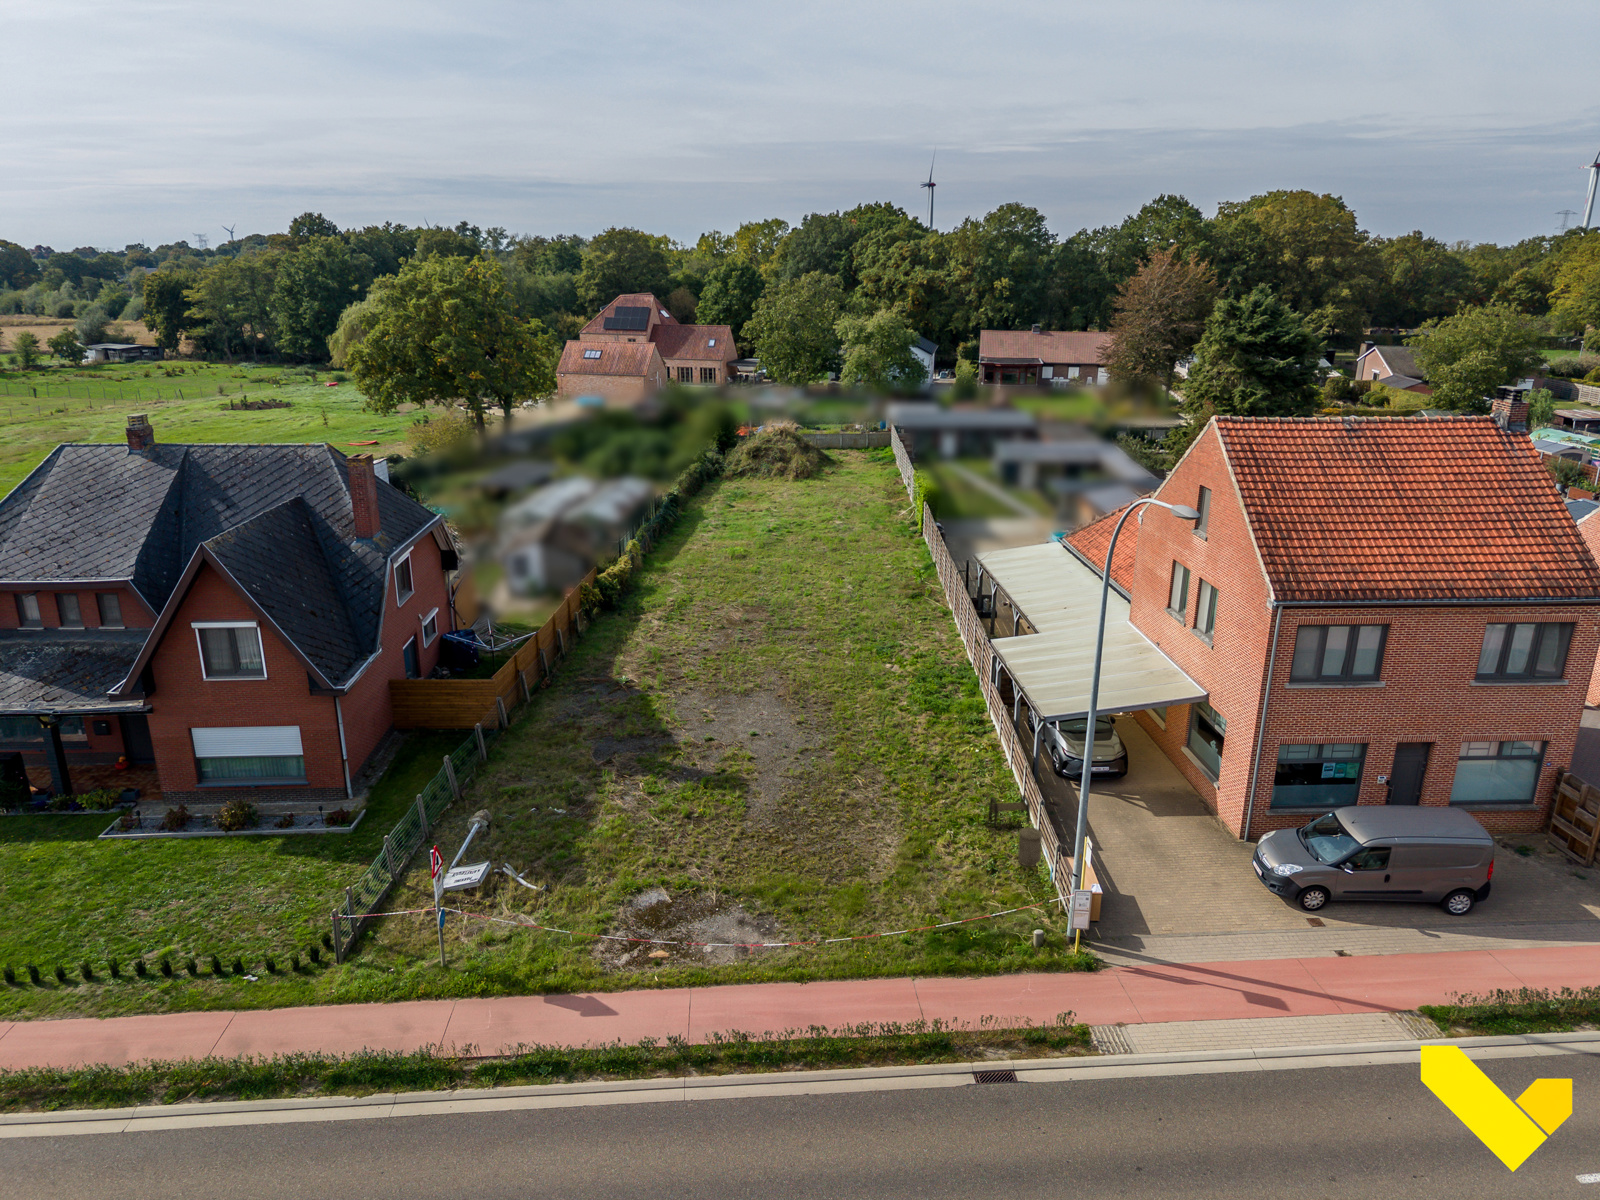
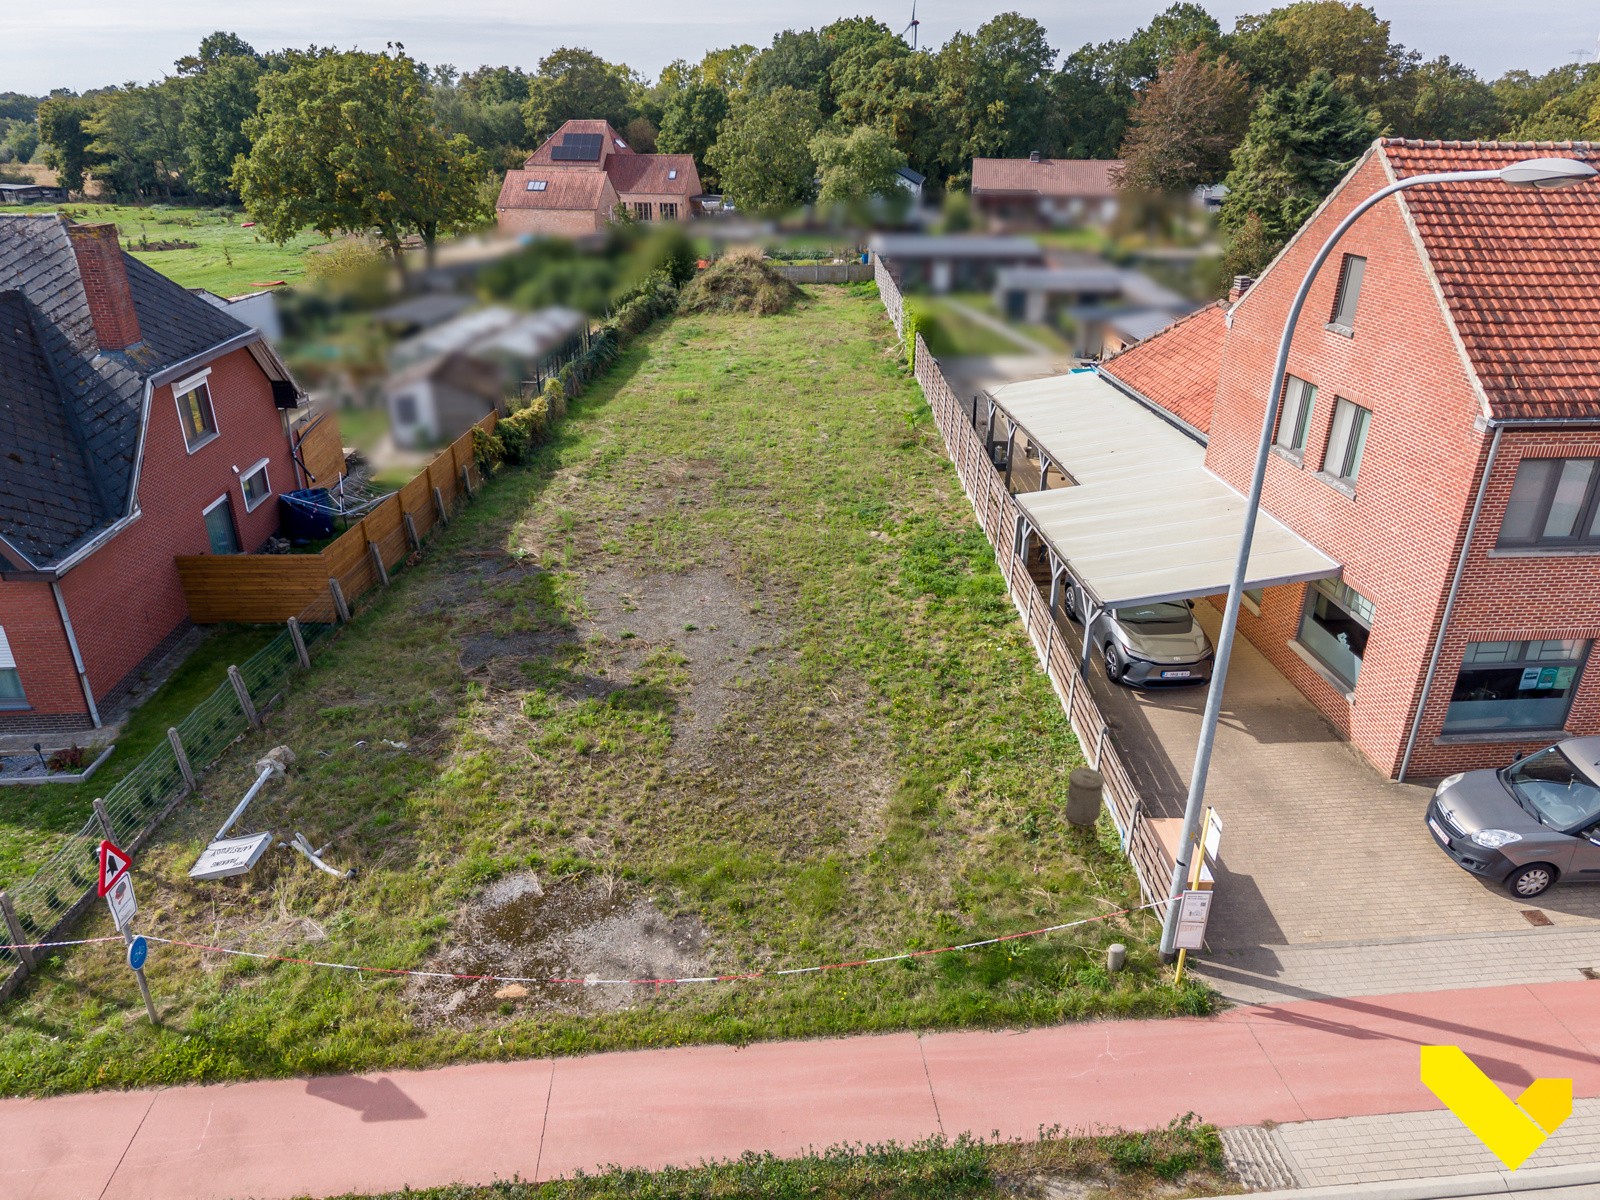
bench: present [989,795,1030,827] -> none [1018,715,1080,764]

